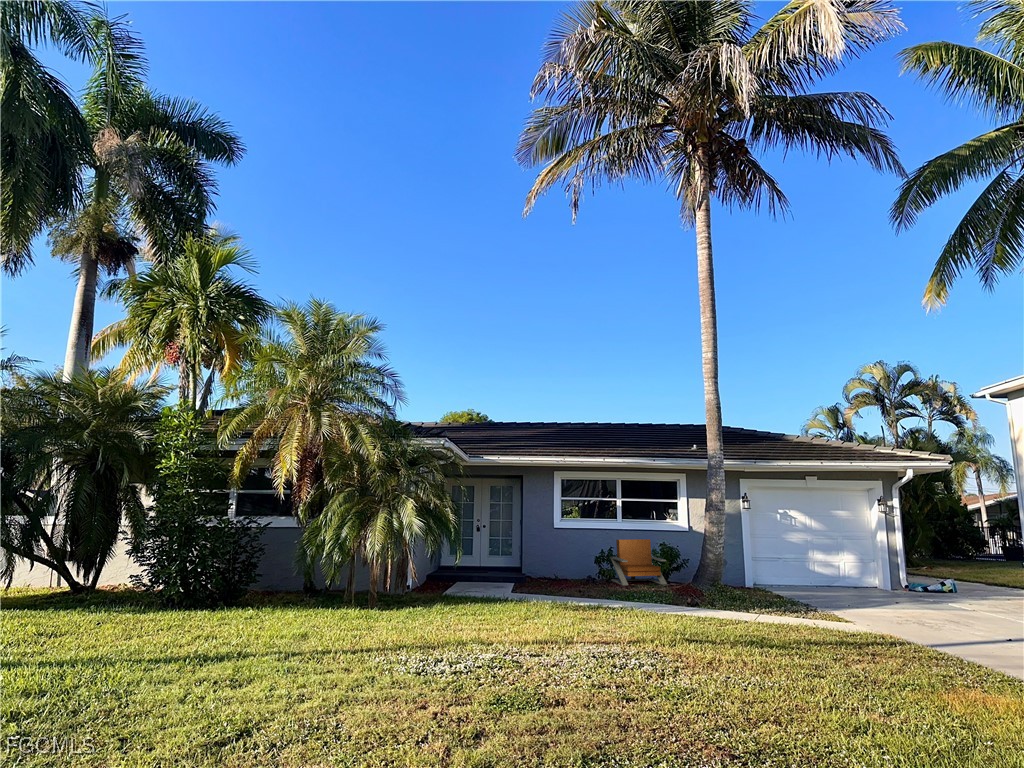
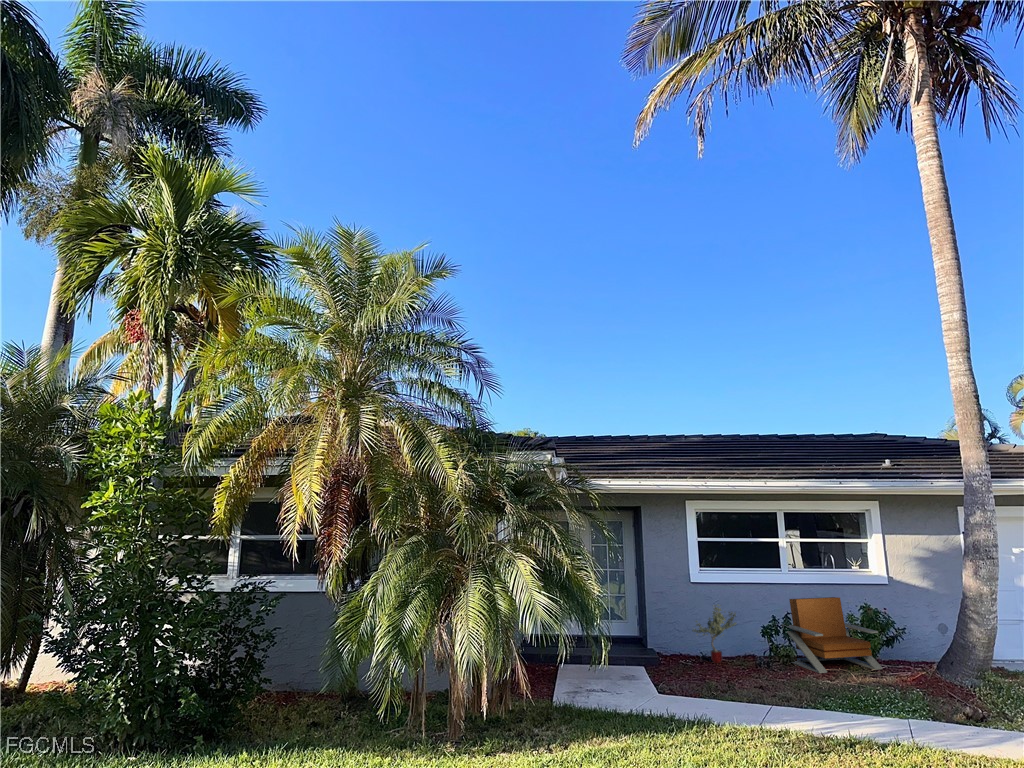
potted tree: none [549,542,579,581] -> present [692,605,736,663]

